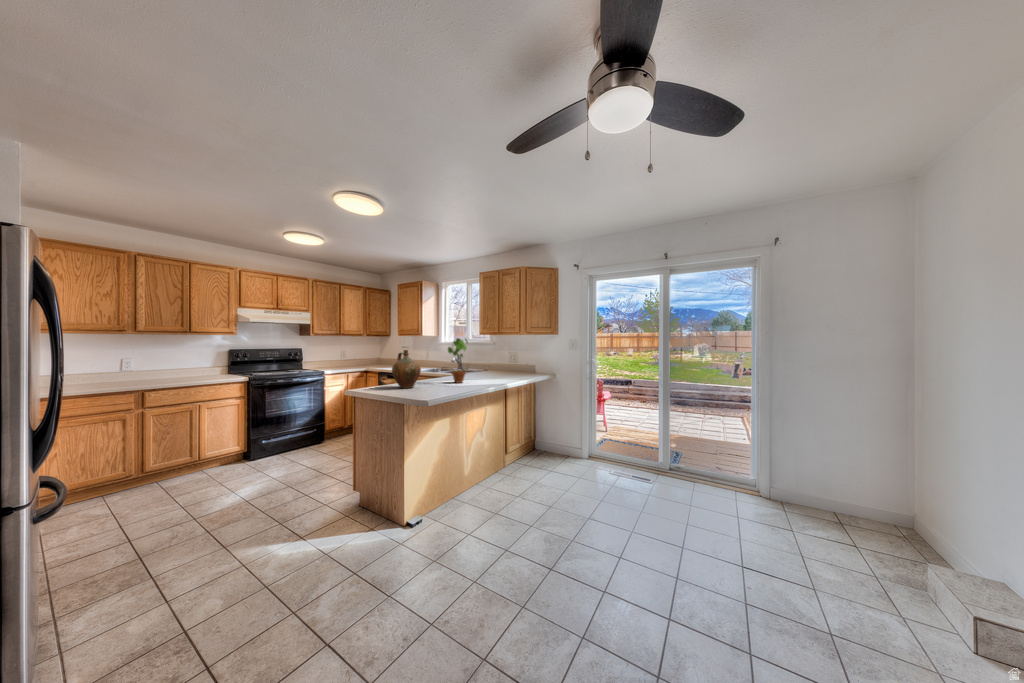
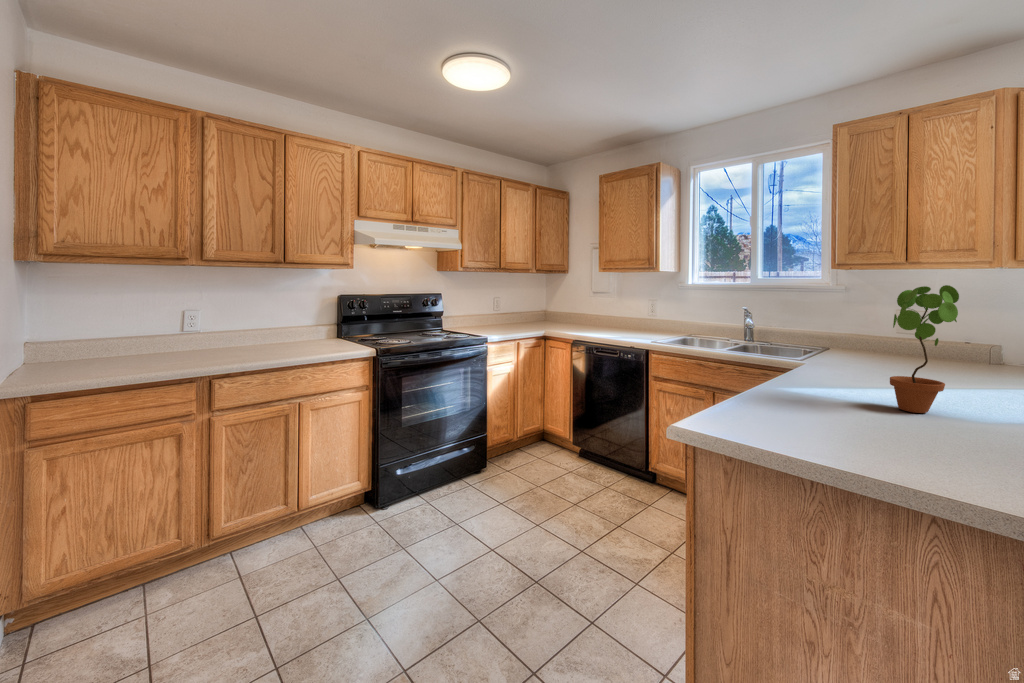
ceramic jug: present [392,350,421,388] -> none [774,319,868,431]

